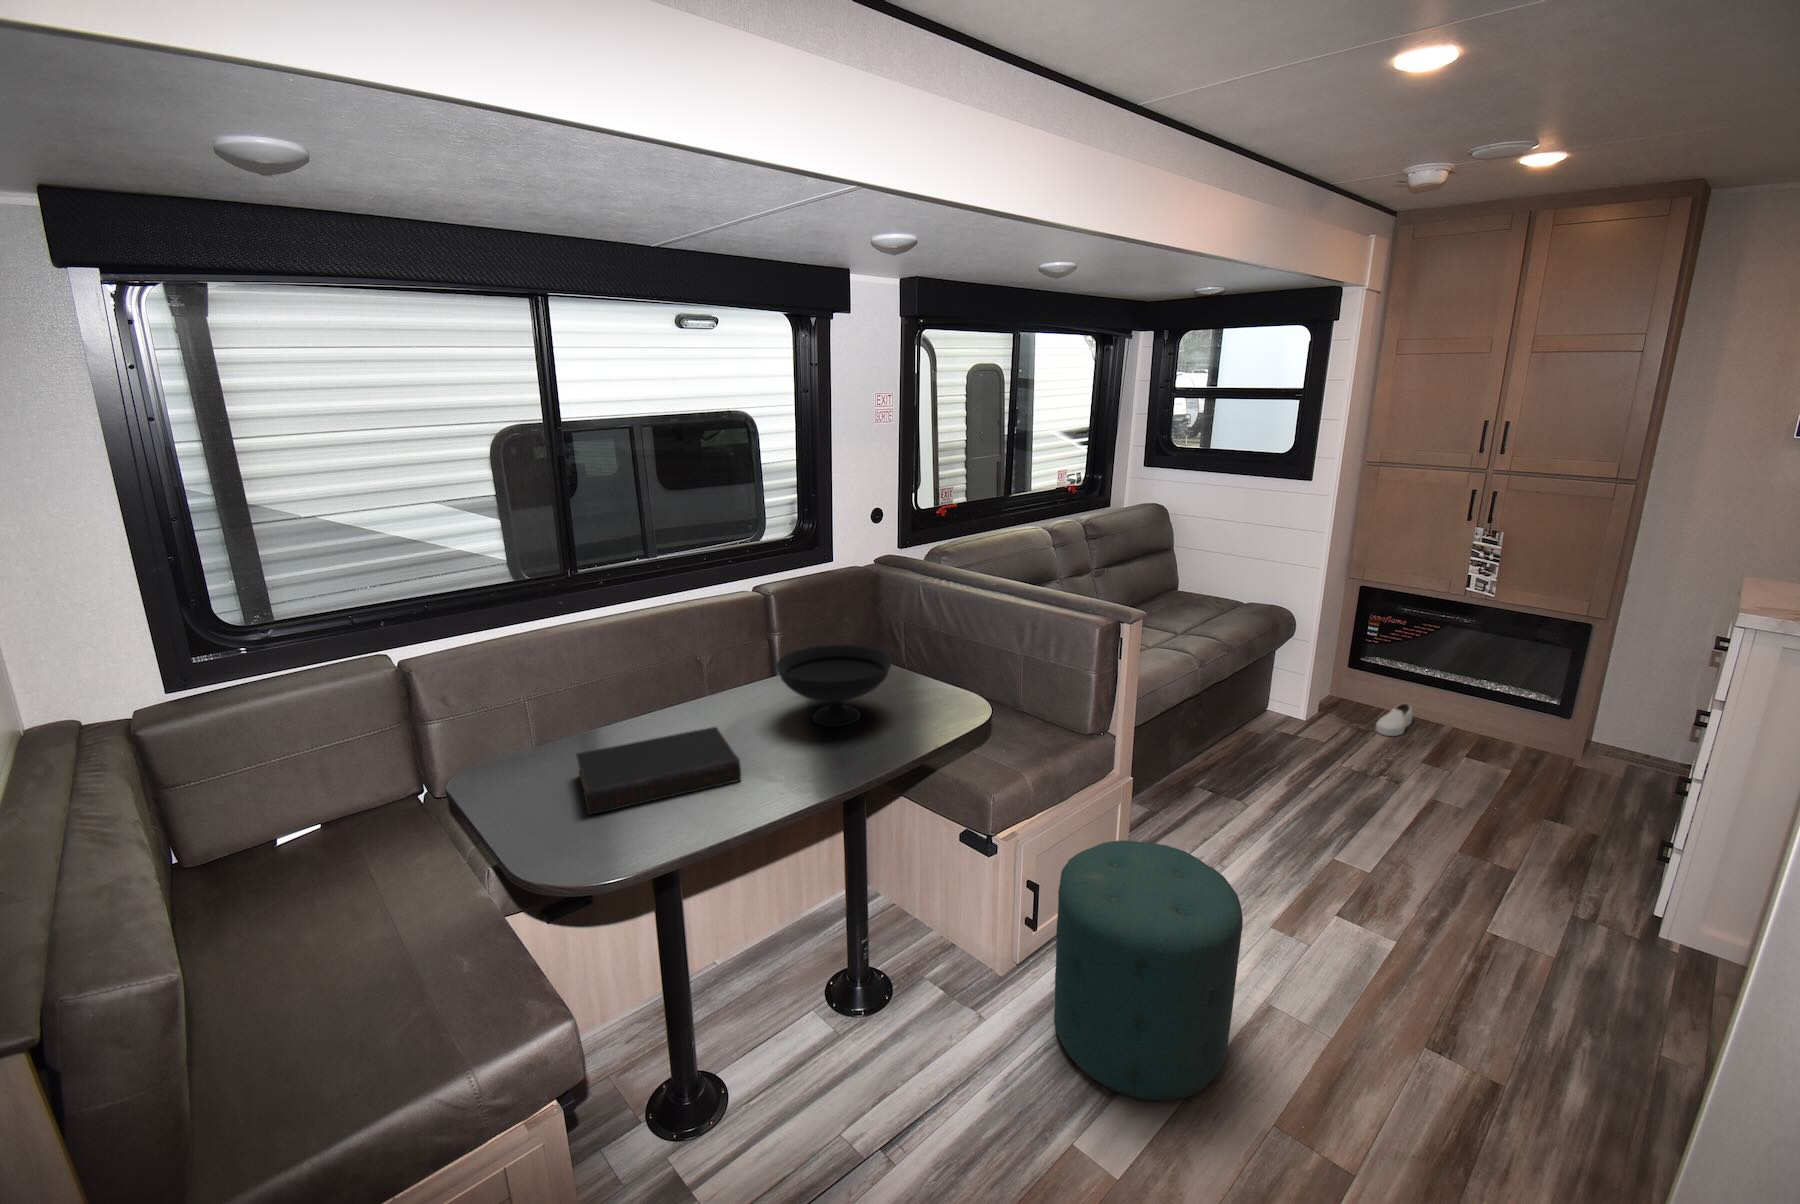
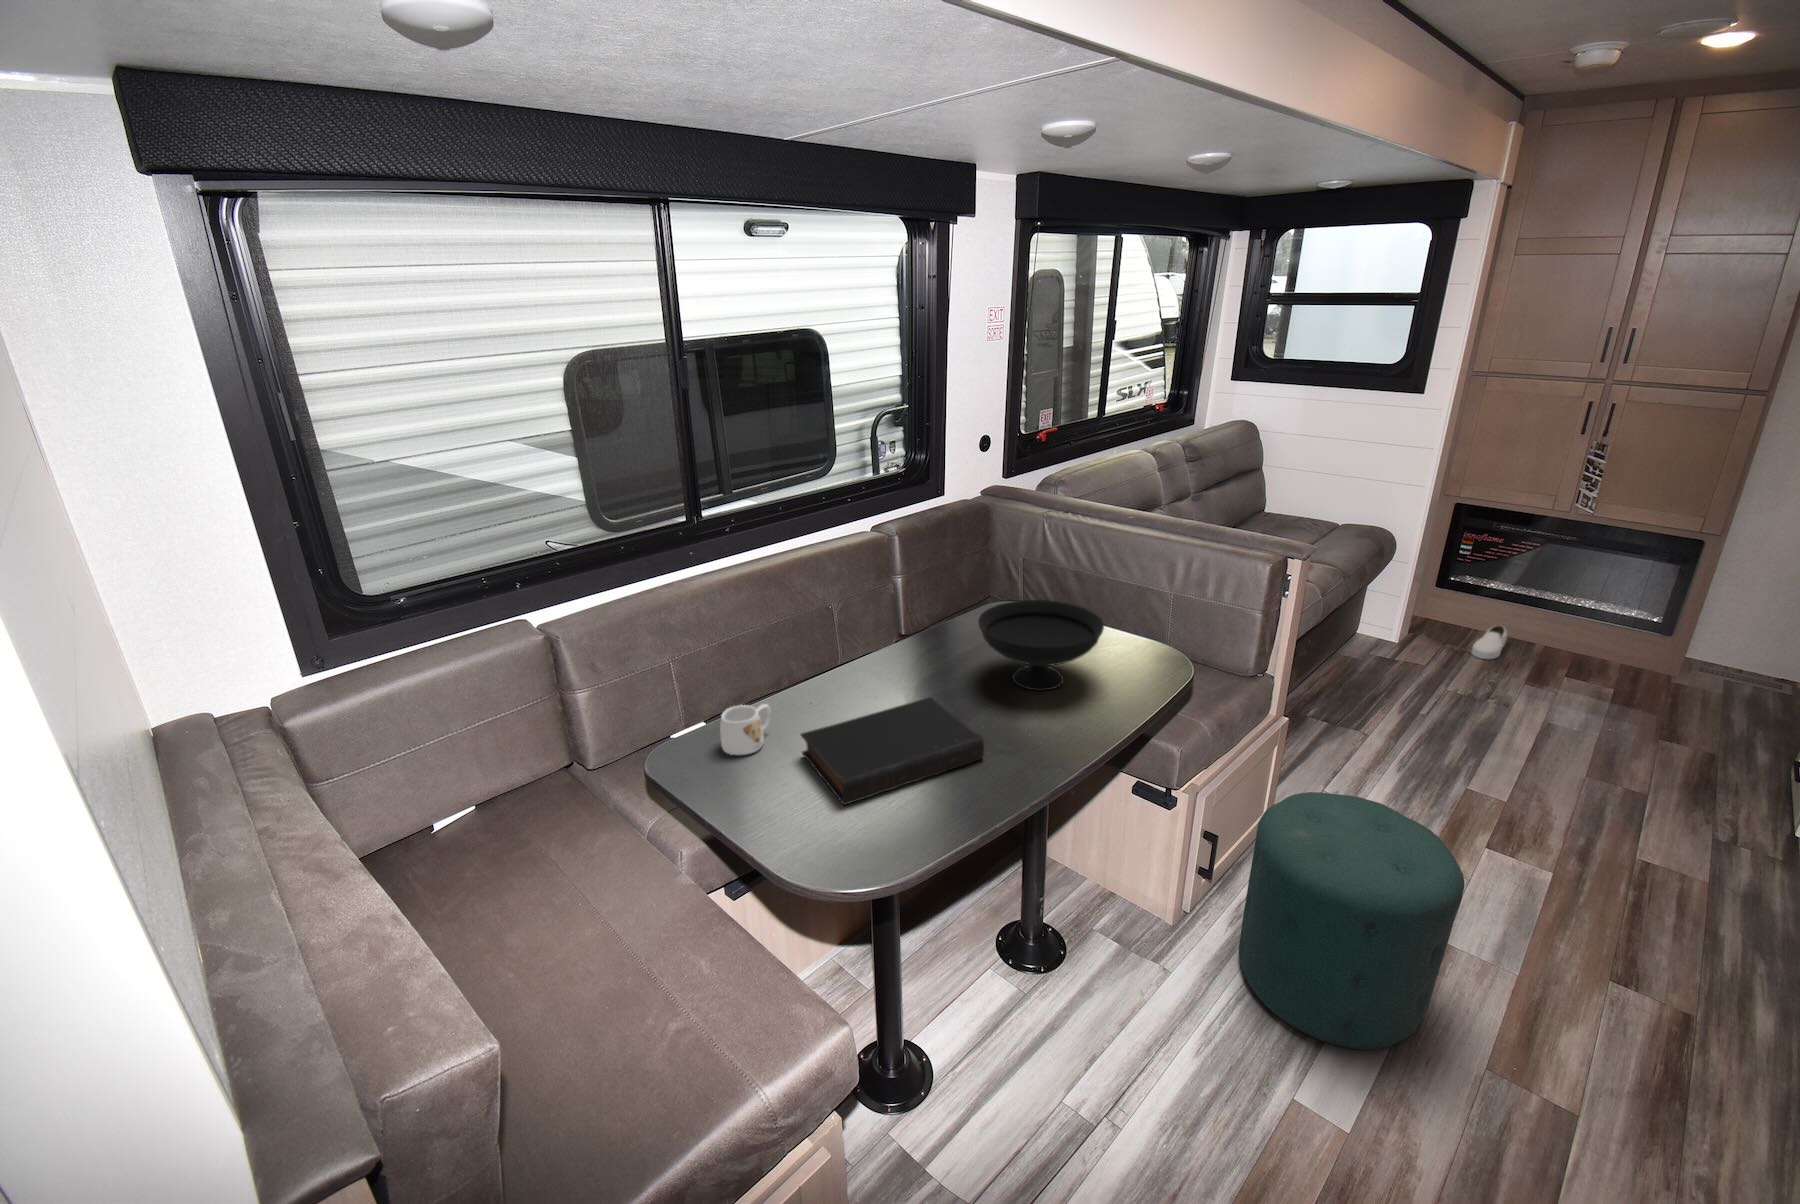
mug: none [508,728,565,774] -> present [720,704,771,755]

